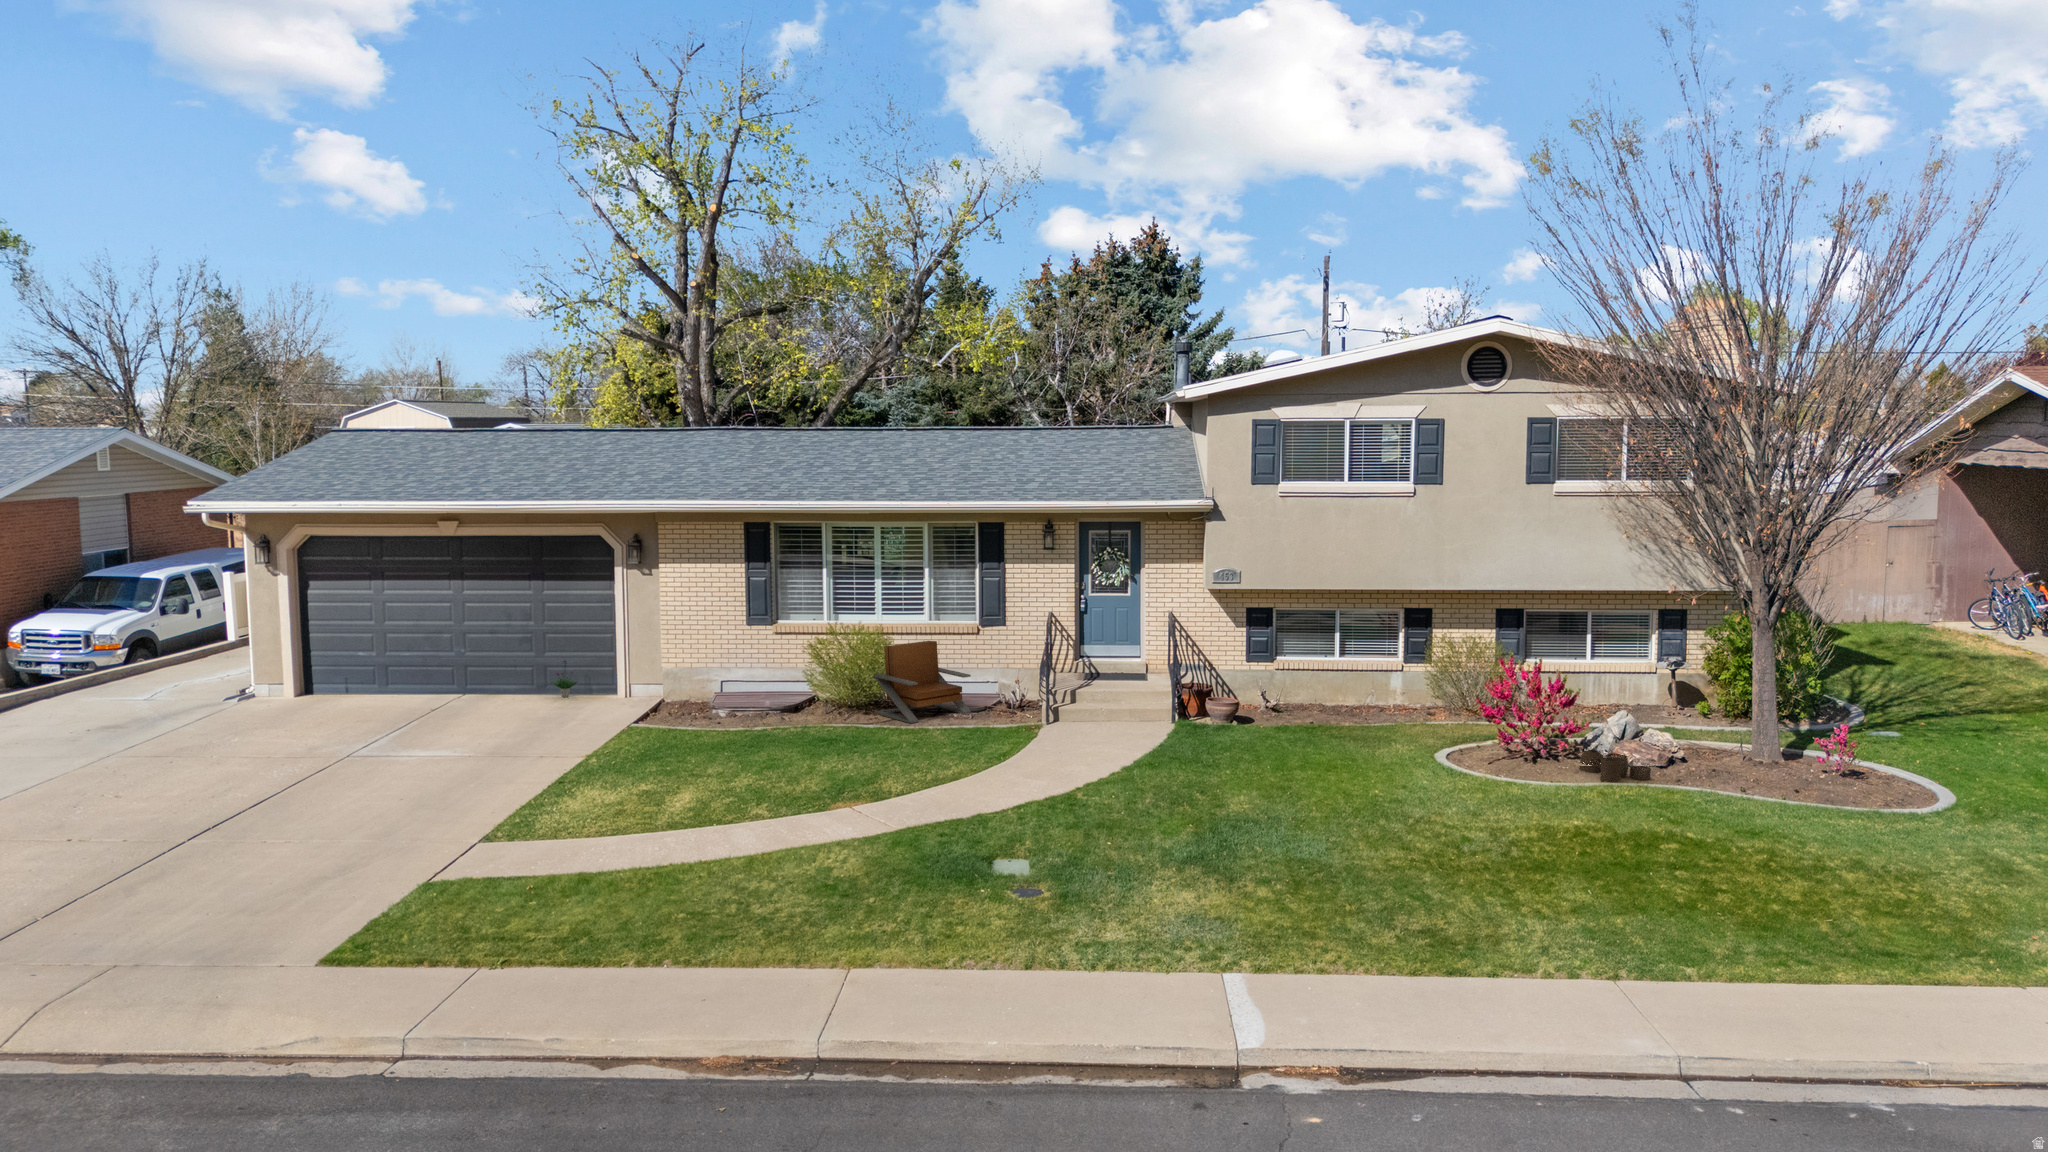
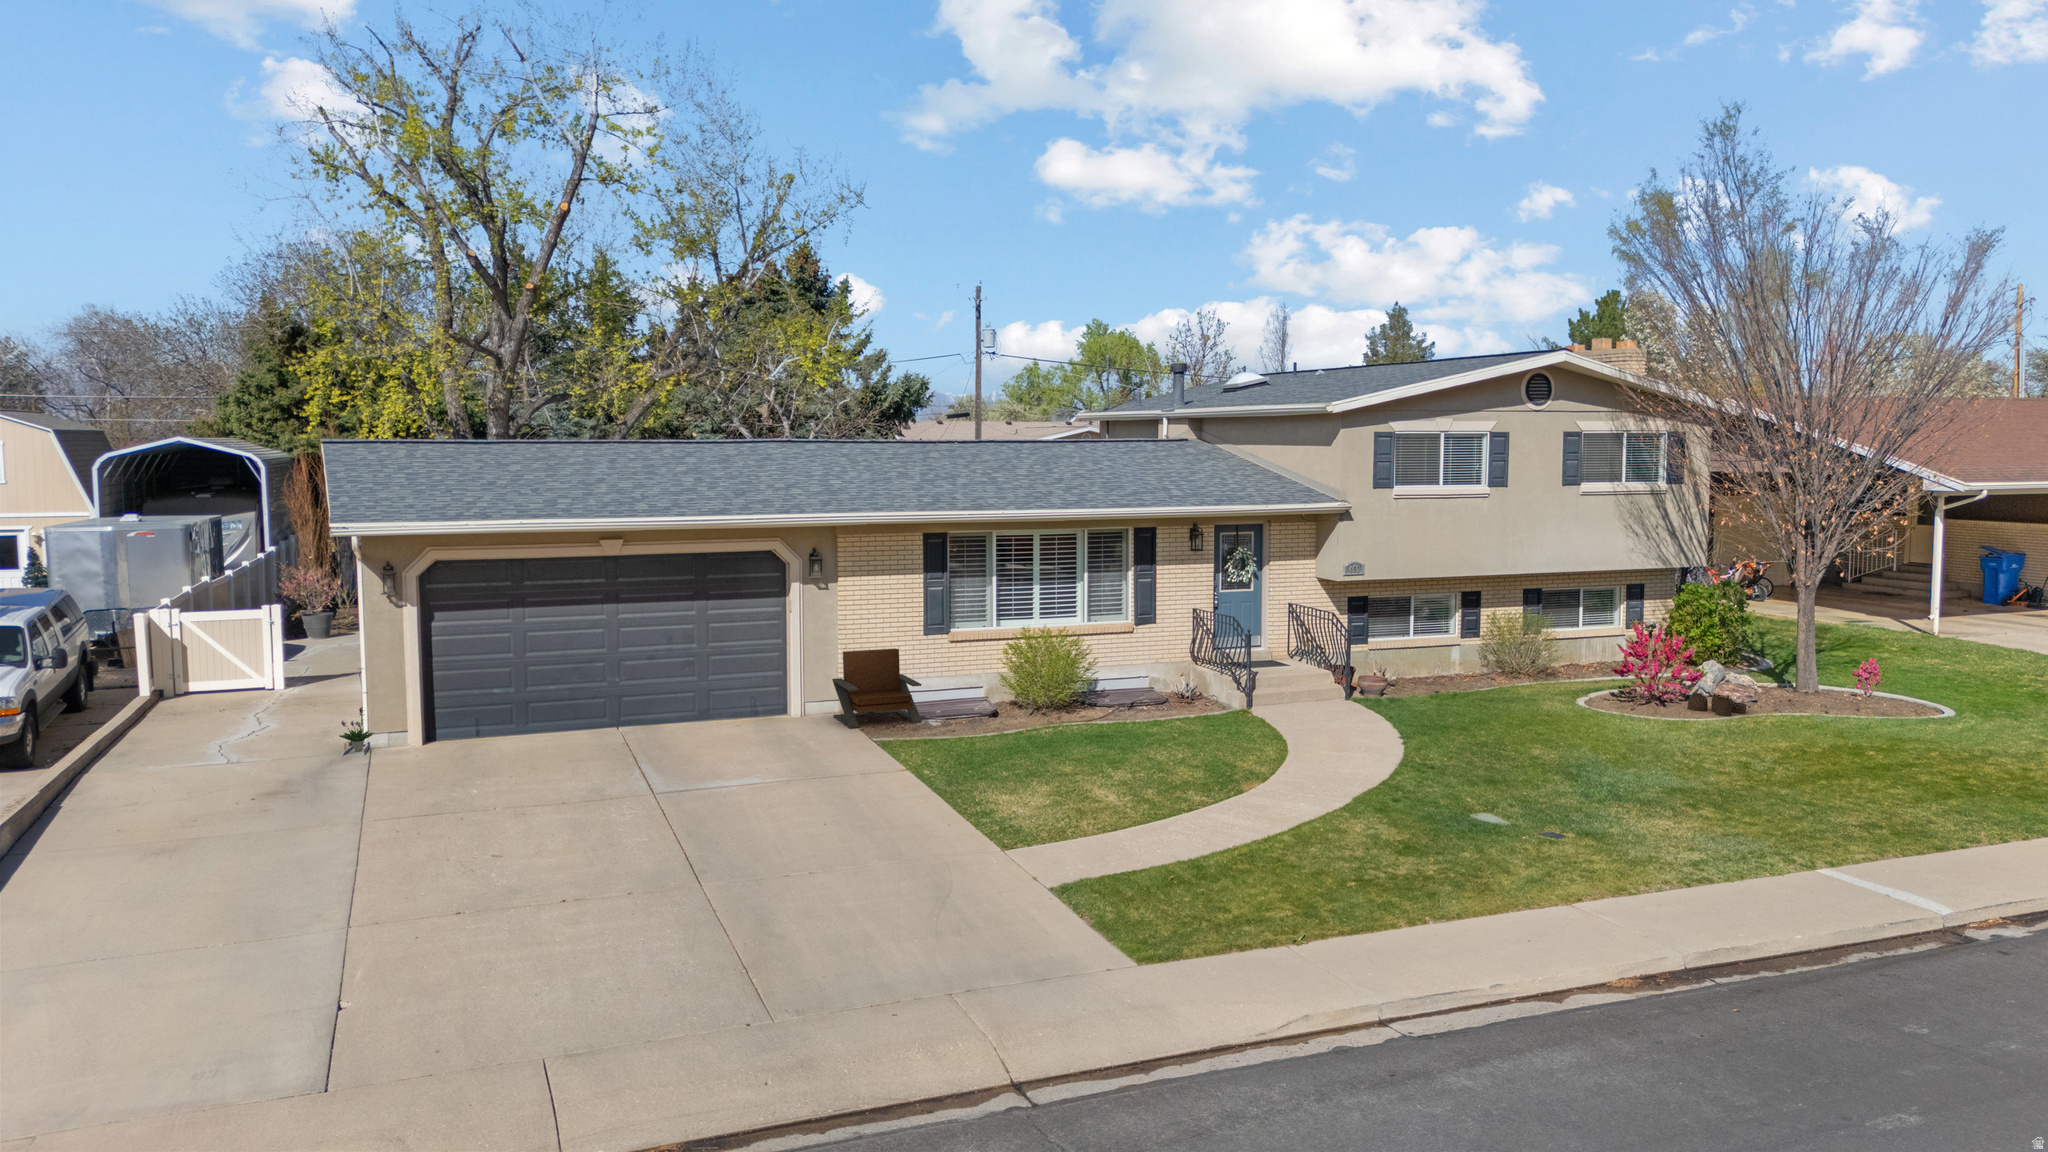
lounge chair: present [874,641,971,723] -> present [832,648,922,728]
potted plant: present [551,659,577,697] -> present [339,707,374,751]

